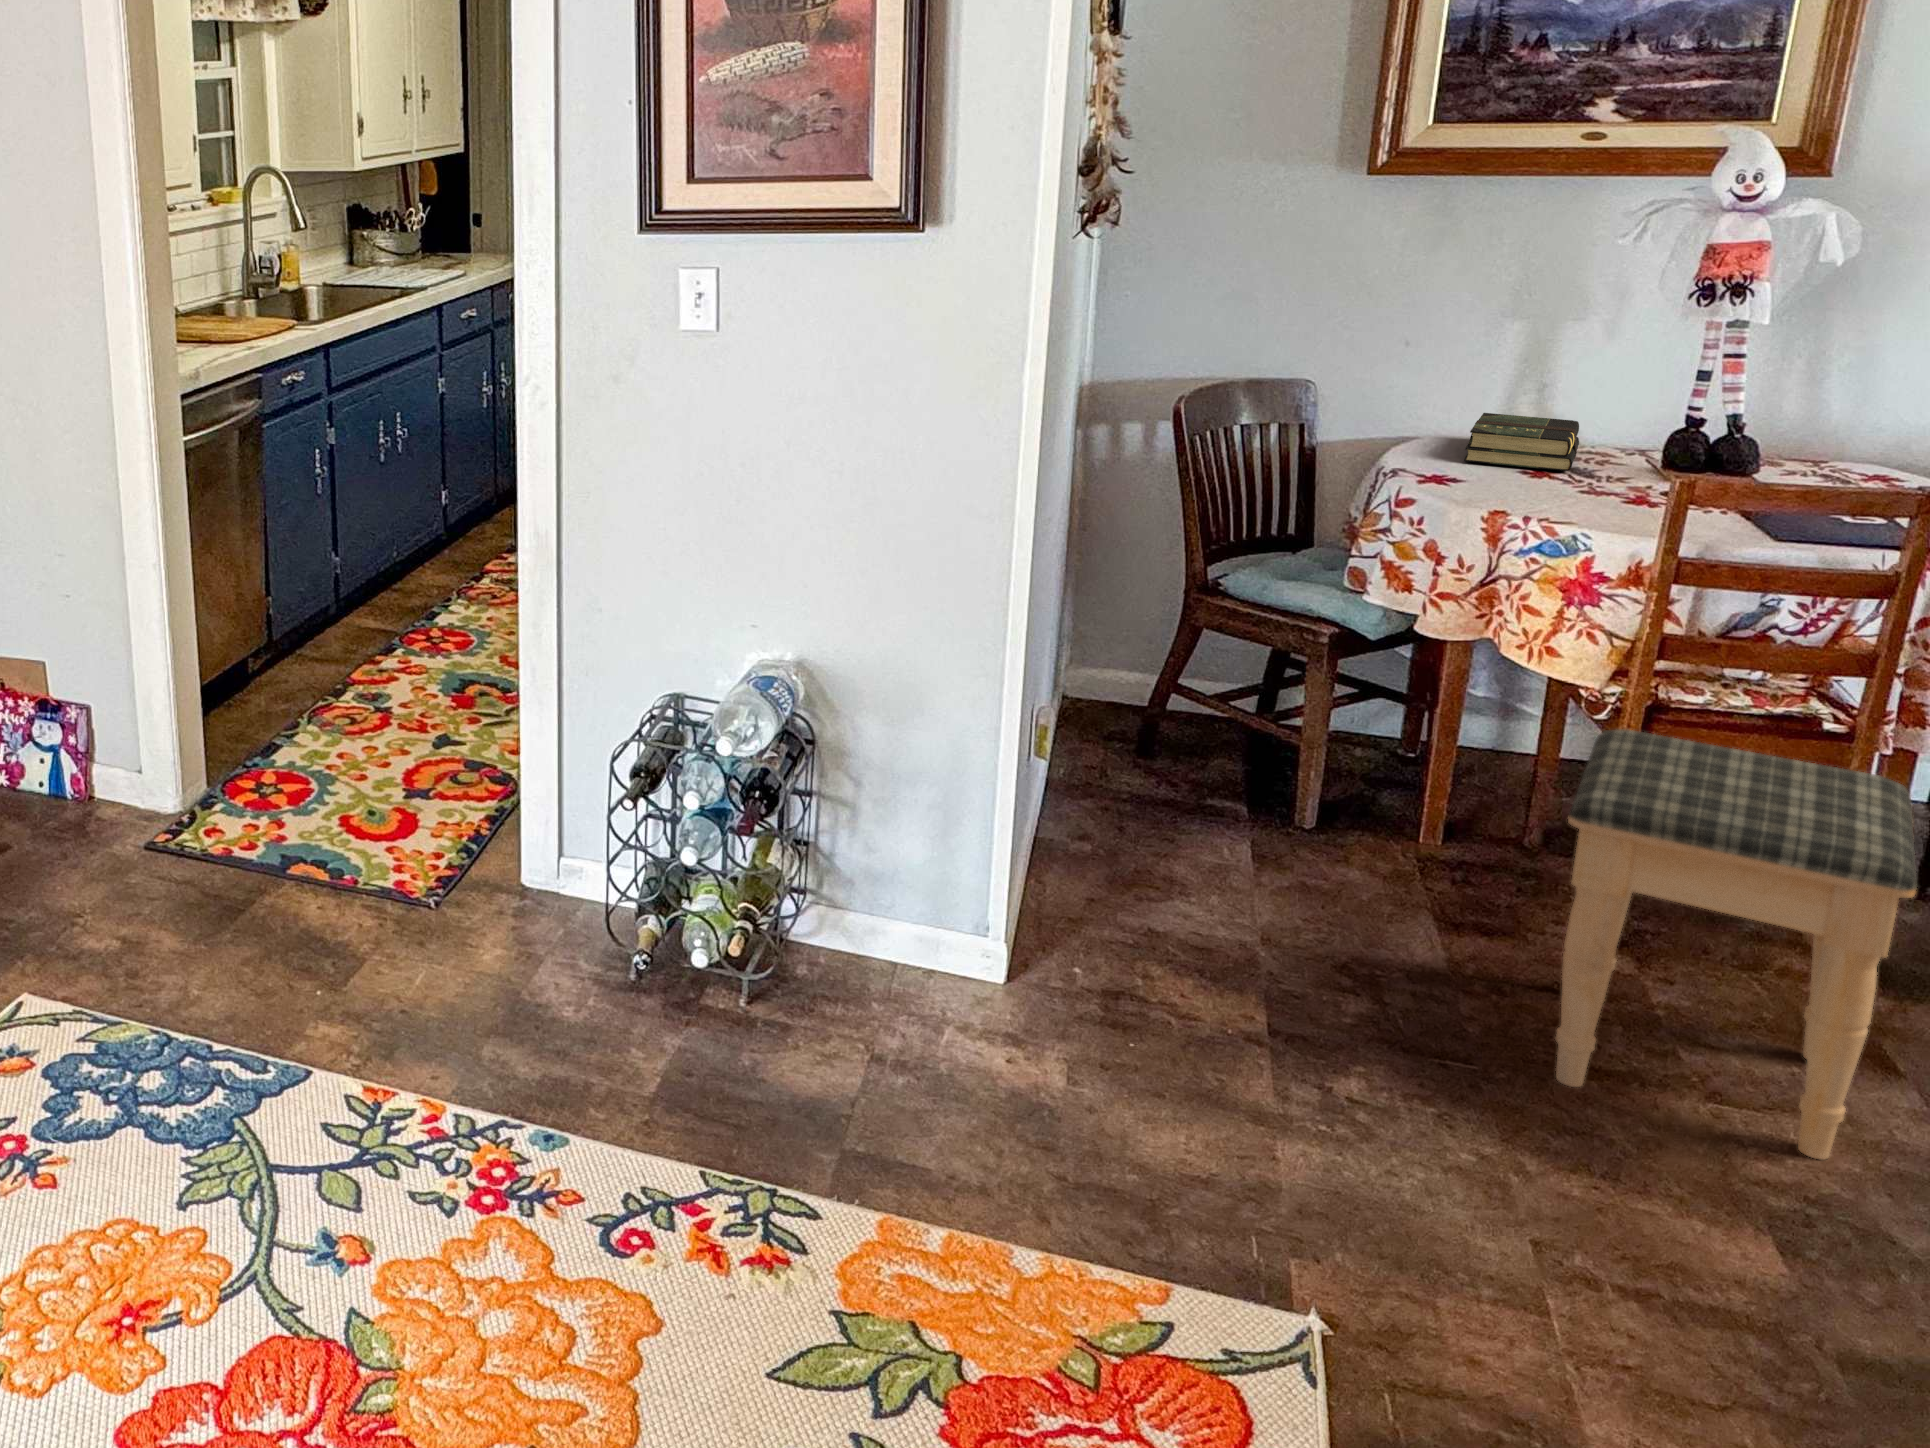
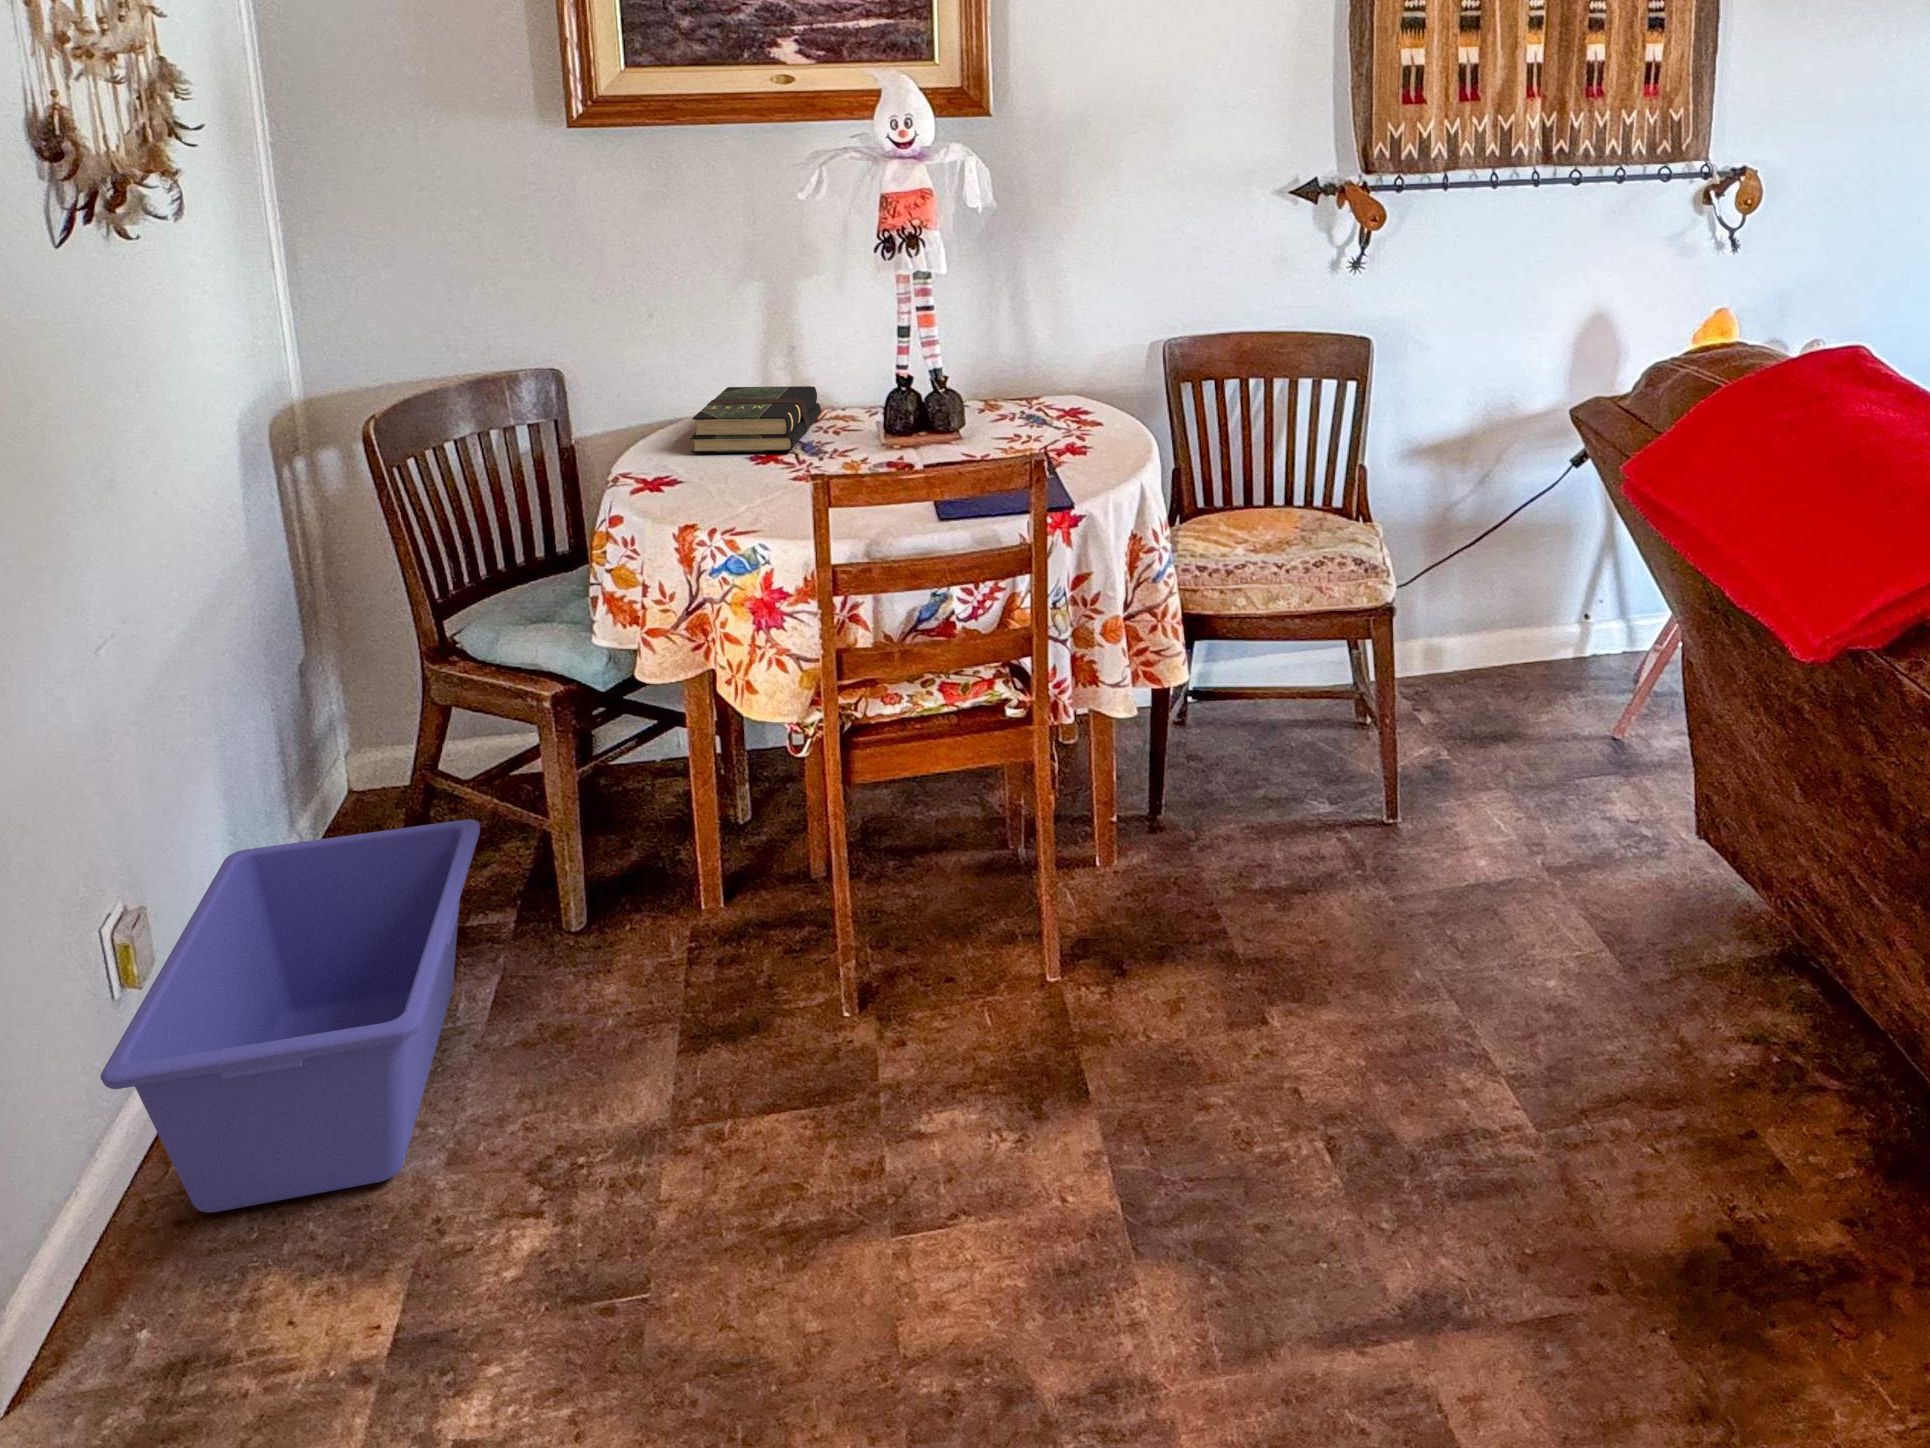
storage bin: none [1076,696,1300,934] -> present [101,819,480,1213]
footstool: present [1556,729,1917,1159] -> none [657,801,1041,1317]

